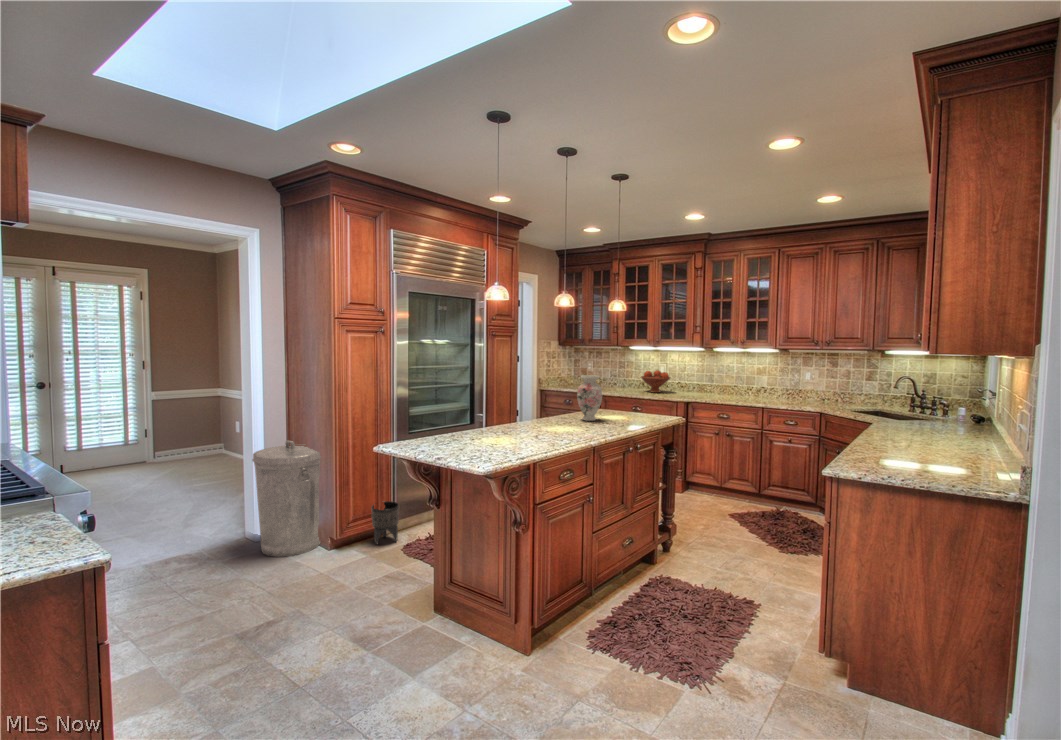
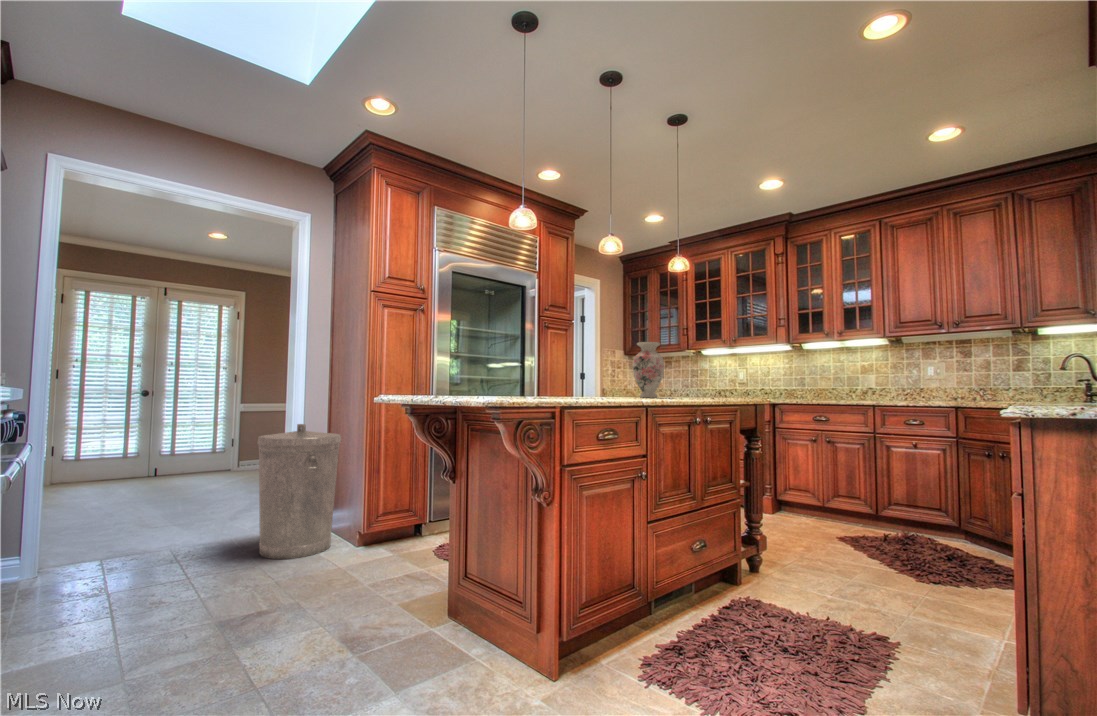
fruit bowl: present [641,370,670,393] -> none [717,371,754,395]
planter: present [371,501,399,545] -> none [388,502,422,552]

